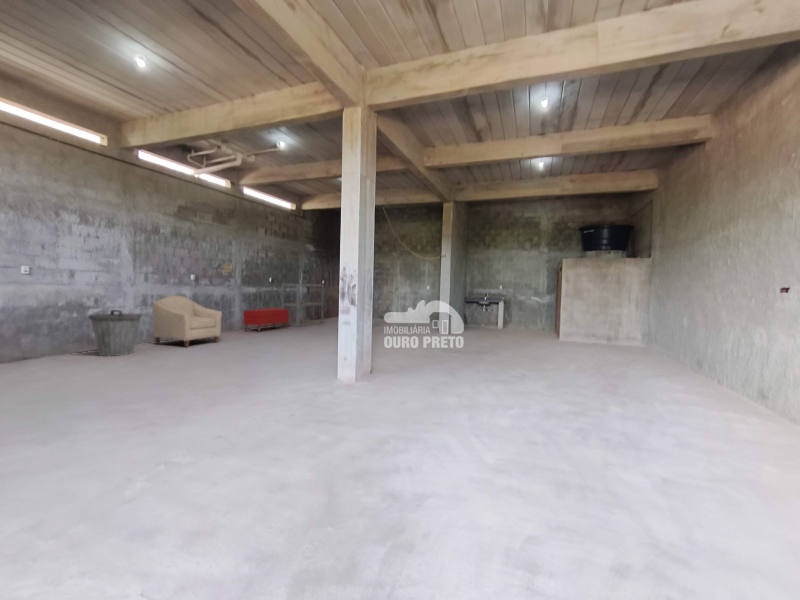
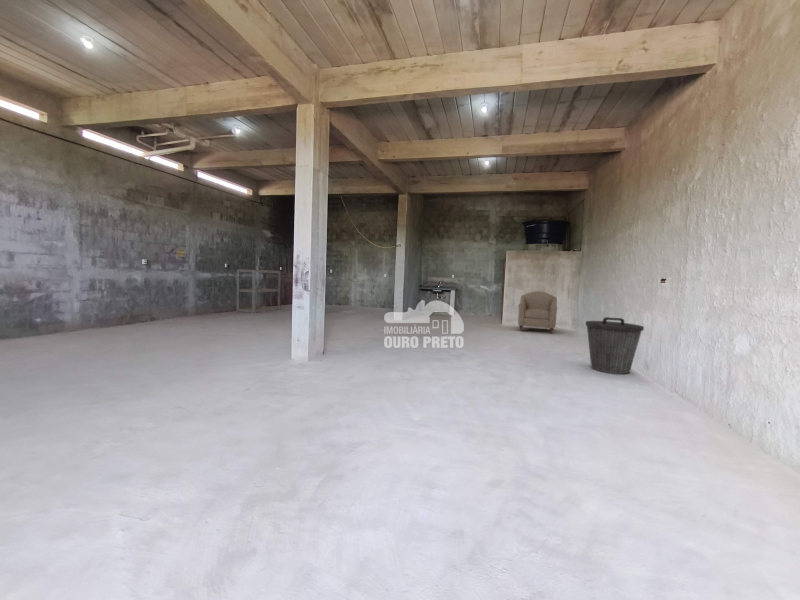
chair: present [153,295,222,347] -> present [518,291,557,333]
bench: present [243,308,289,331] -> none [197,294,245,318]
trash can: present [89,310,142,356] -> present [586,317,644,374]

